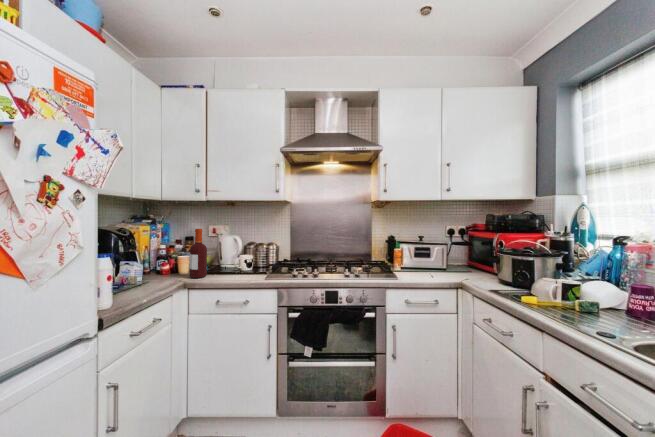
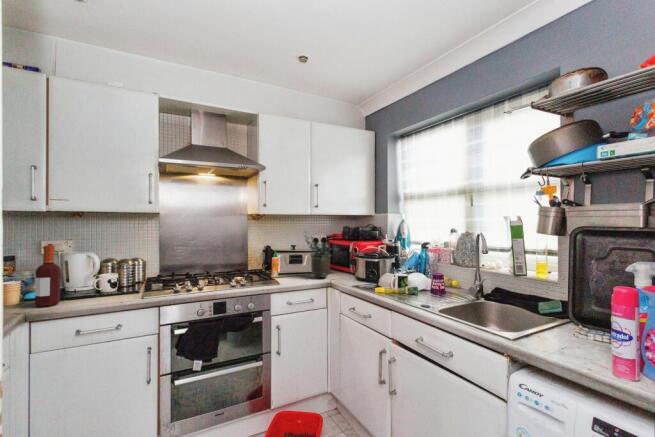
potted plant: none [430,219,472,275] -> present [305,232,336,277]

